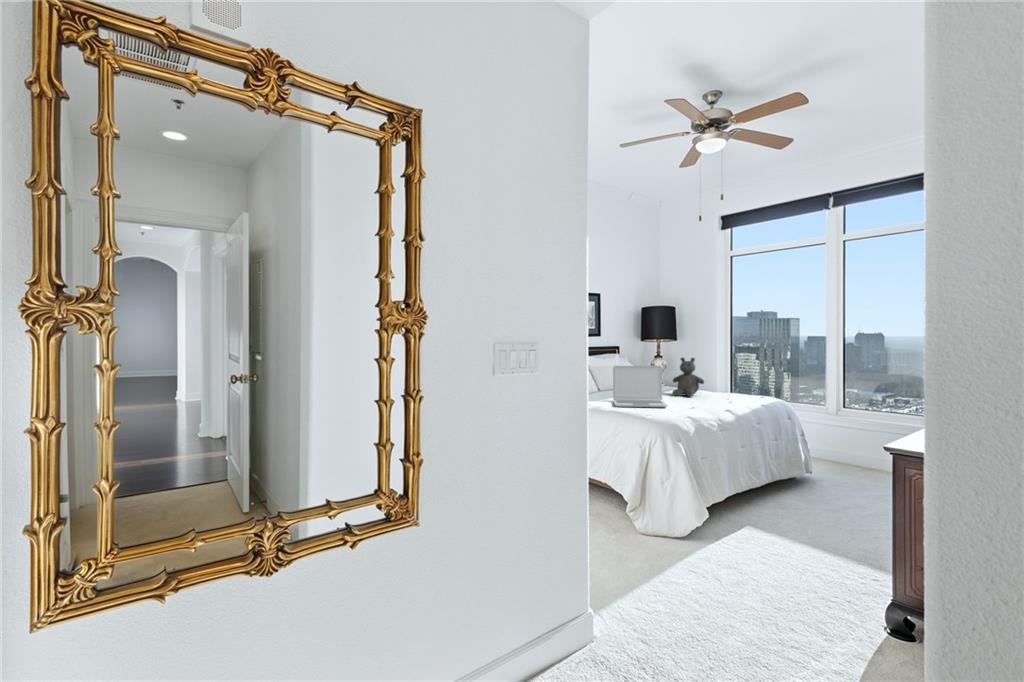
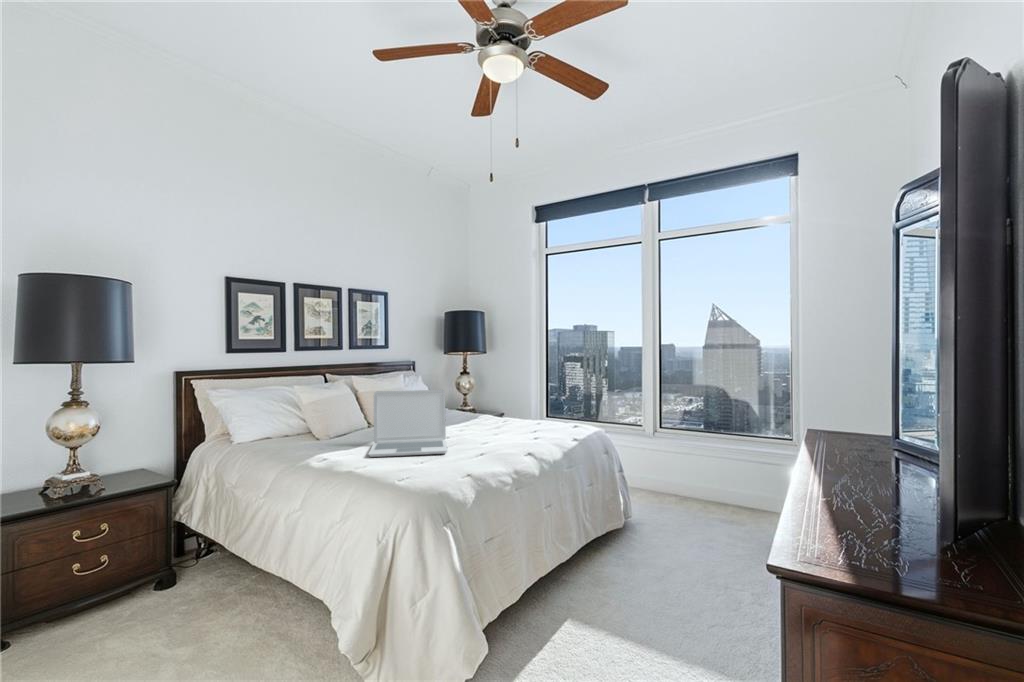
teddy bear: present [672,358,704,397] -> none [466,376,507,430]

